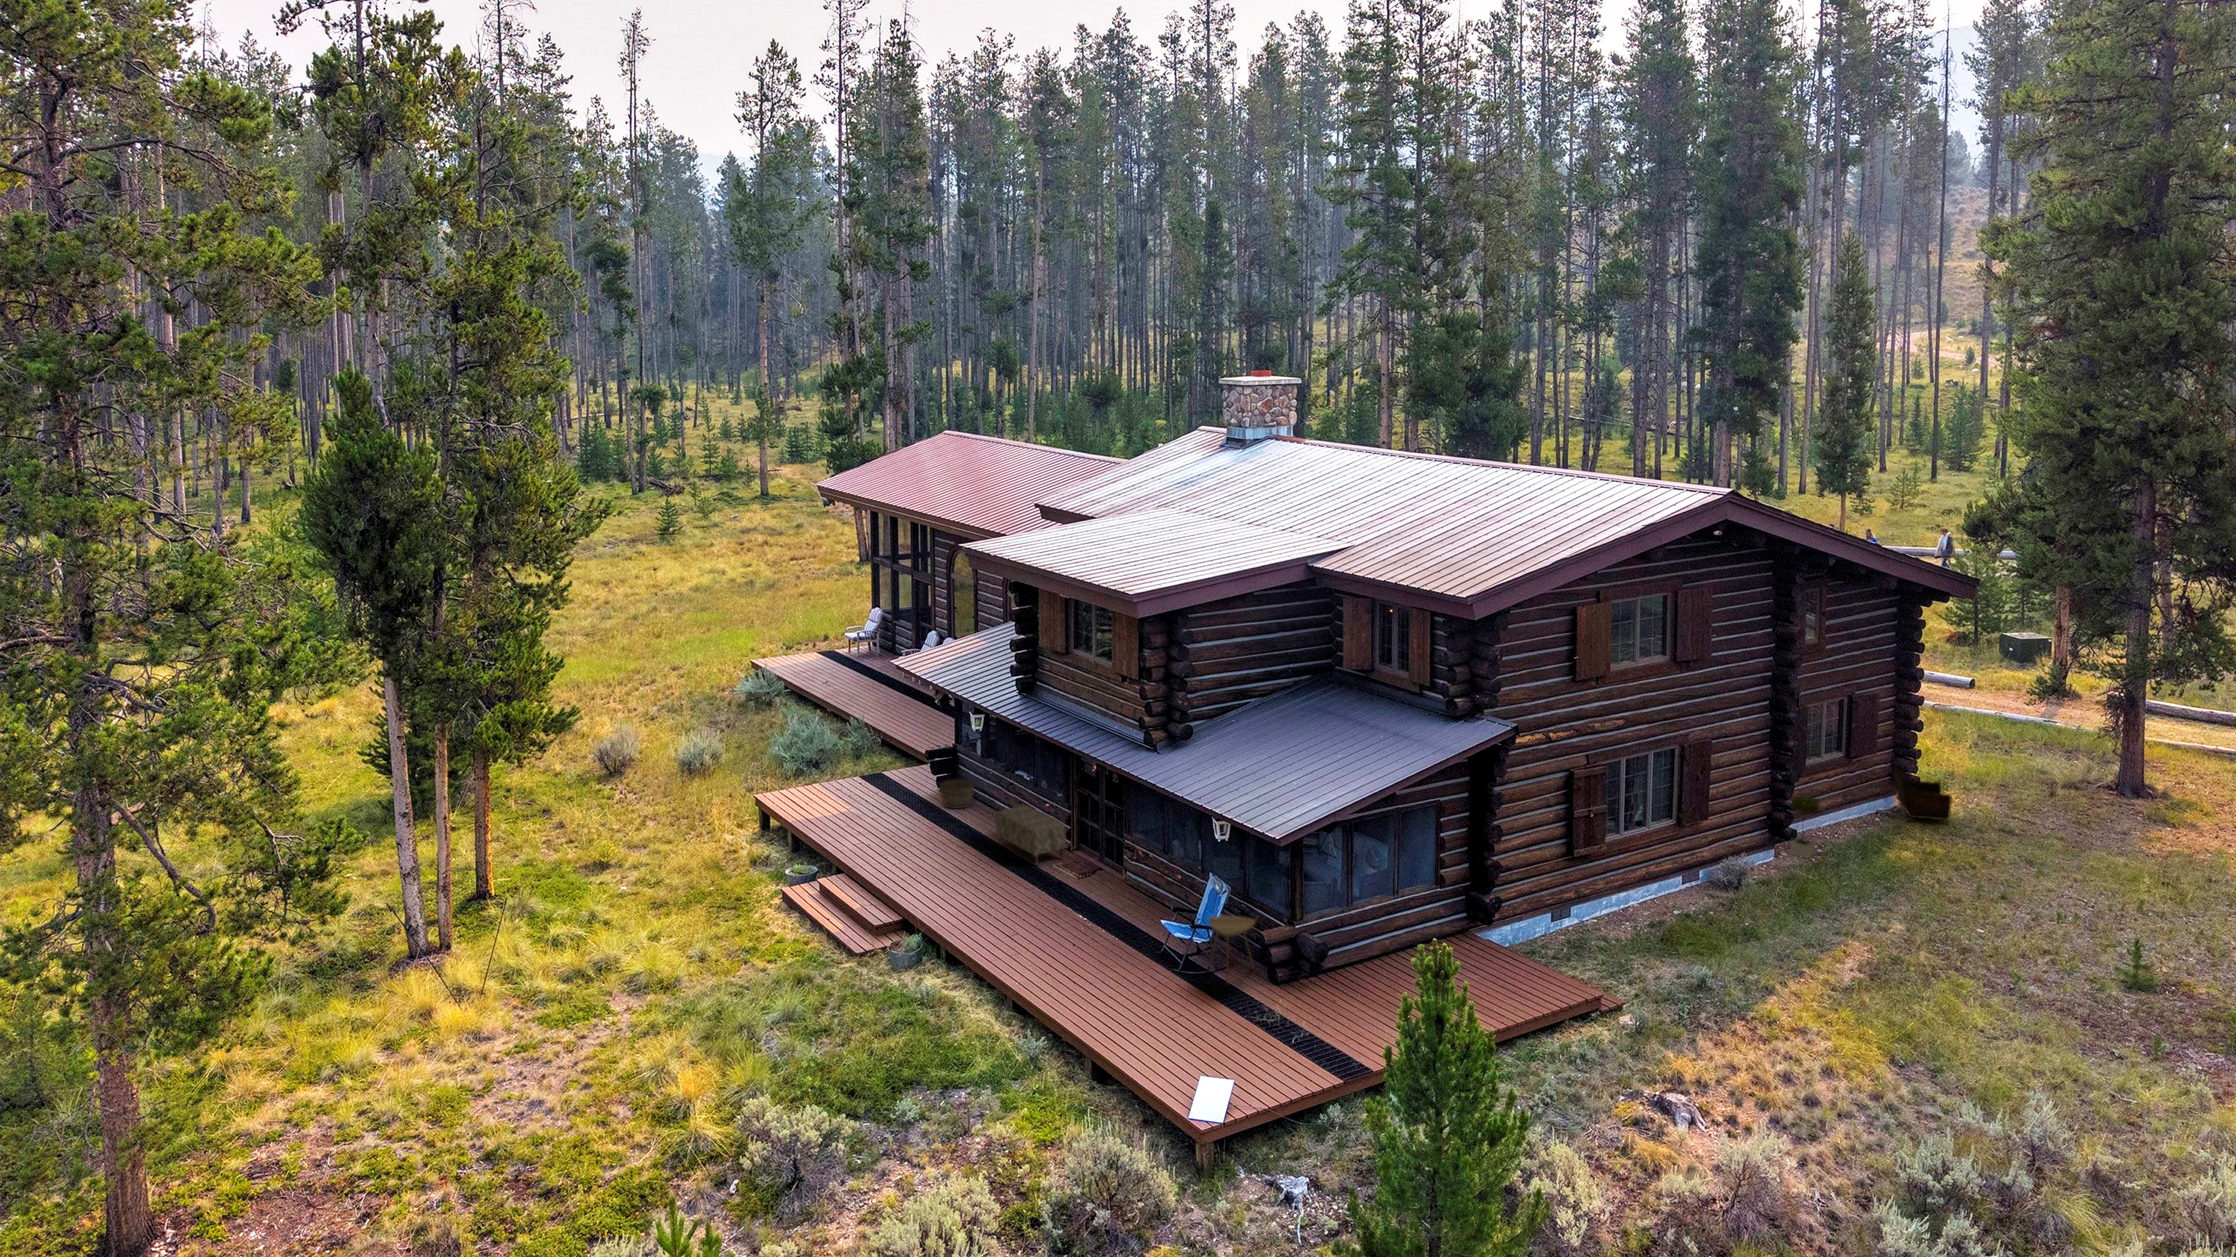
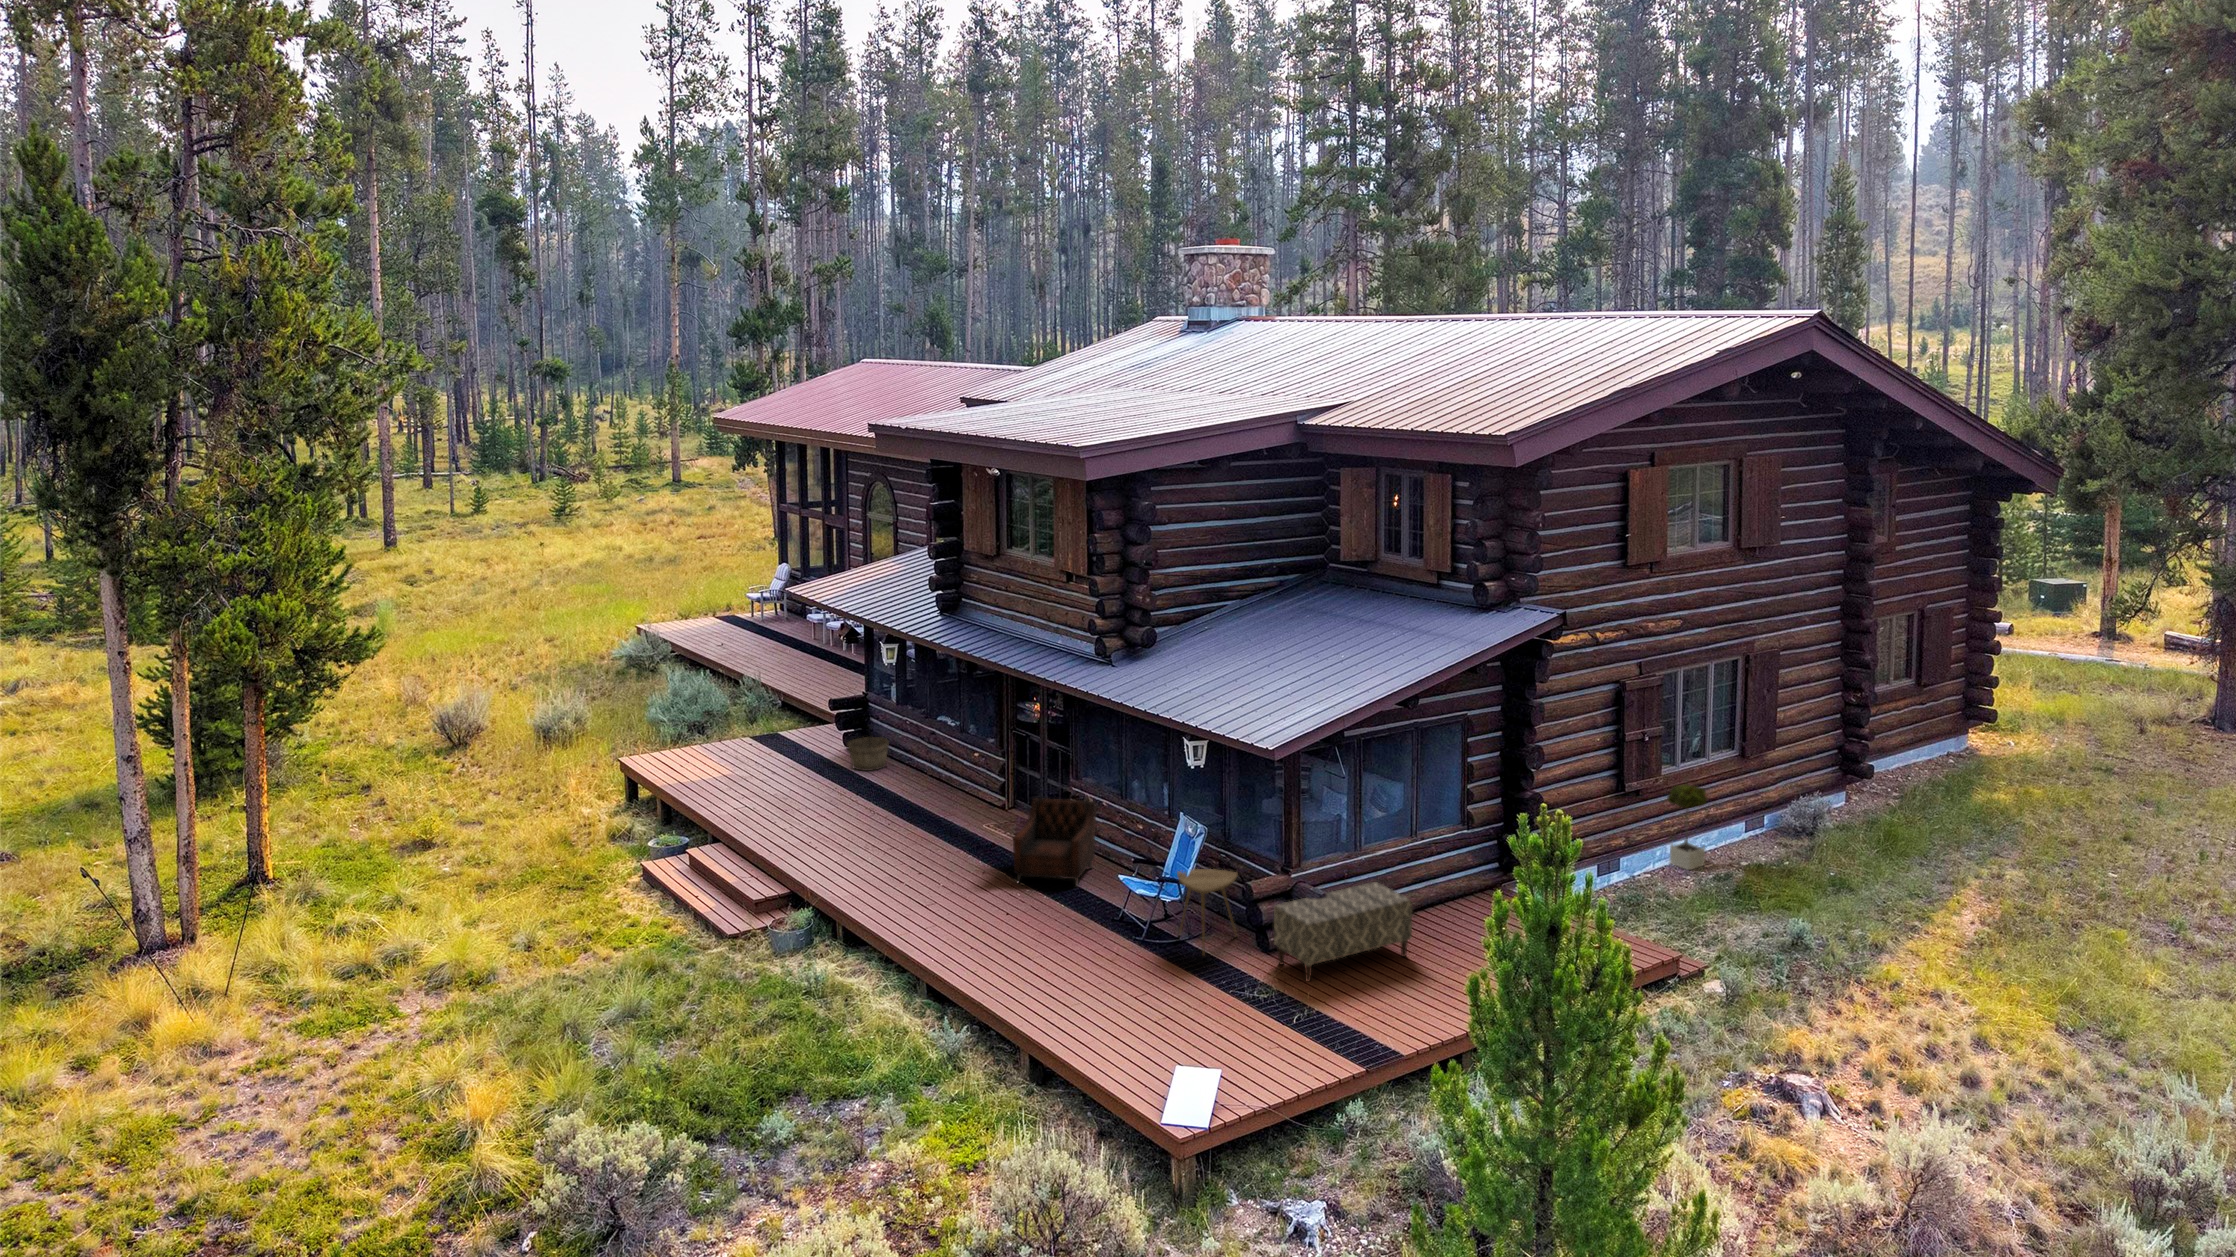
armchair: present [1892,767,1952,824] -> present [1013,798,1096,886]
potted tree: present [1790,796,1820,858] -> present [1668,784,1707,870]
bench: present [996,805,1066,865] -> present [1273,882,1412,981]

